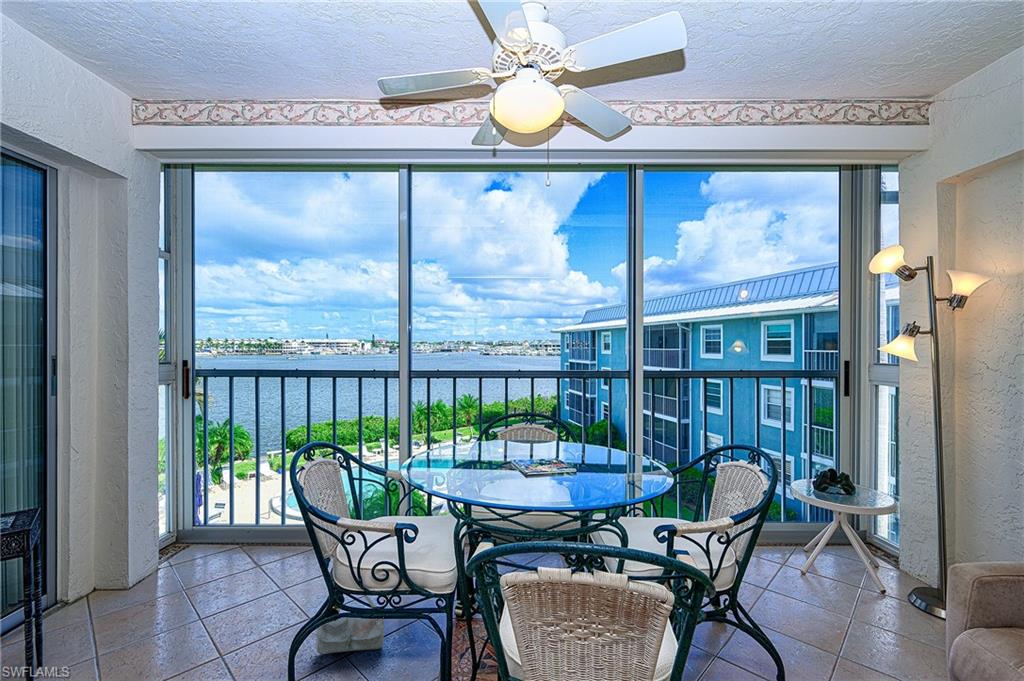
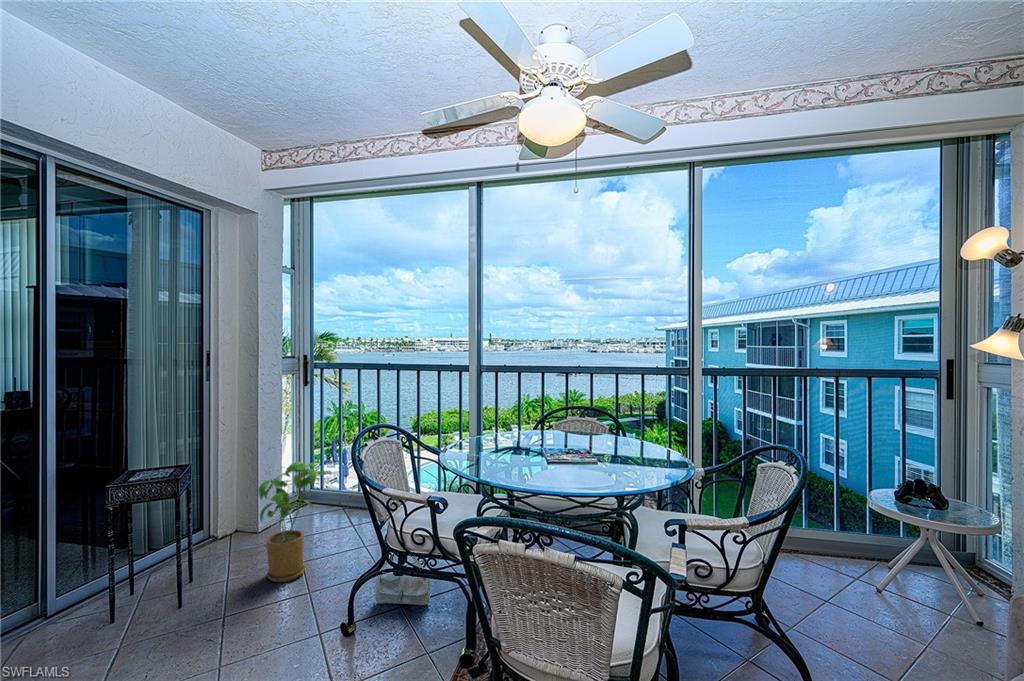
house plant: none [145,492,241,647] -> present [259,462,327,582]

